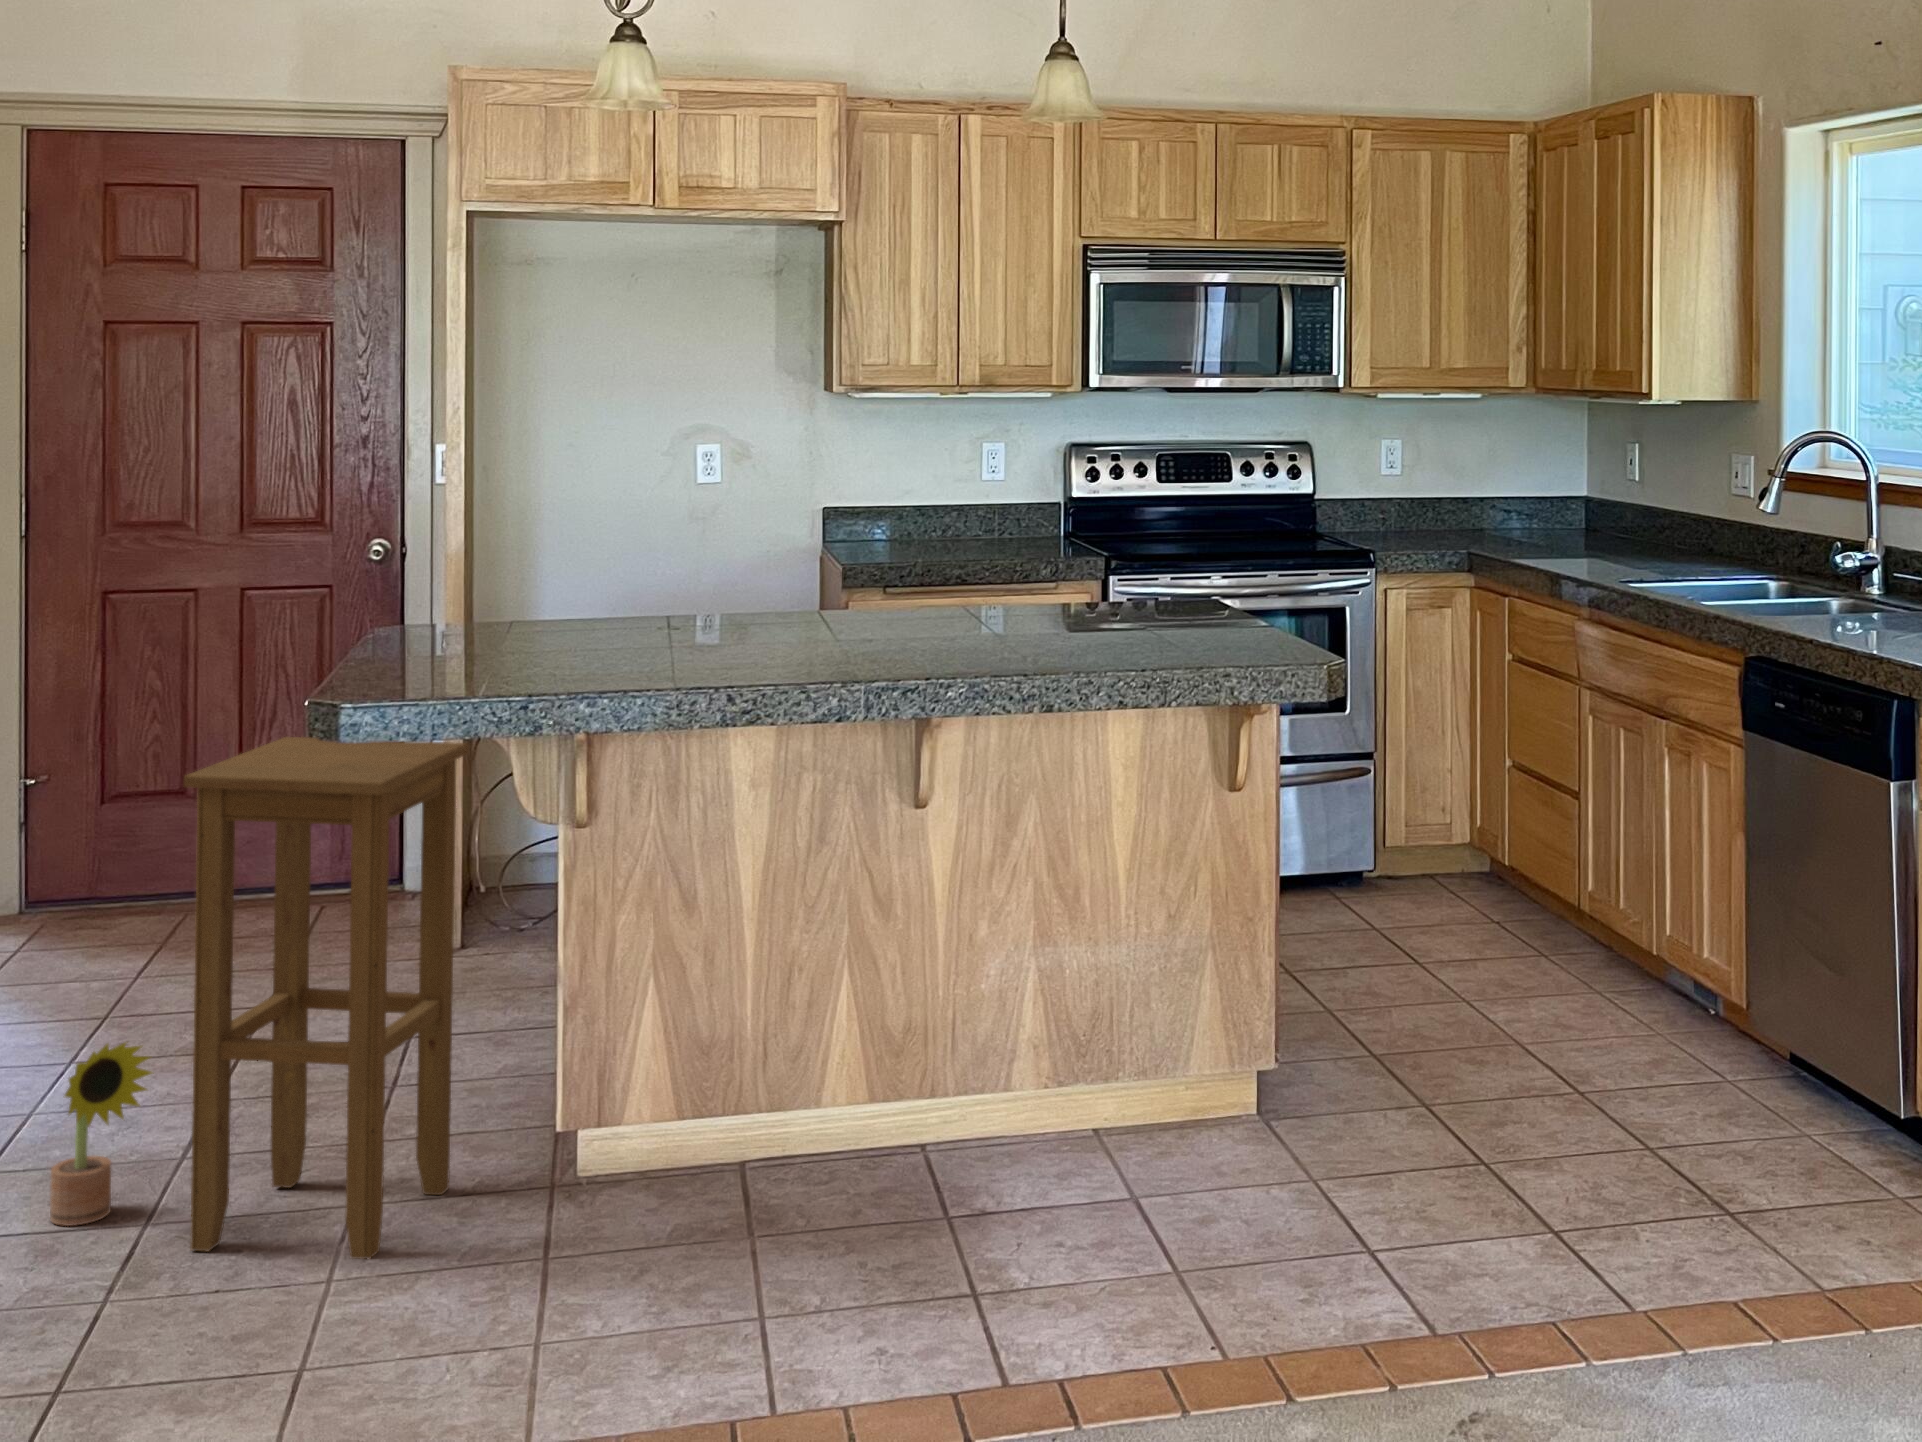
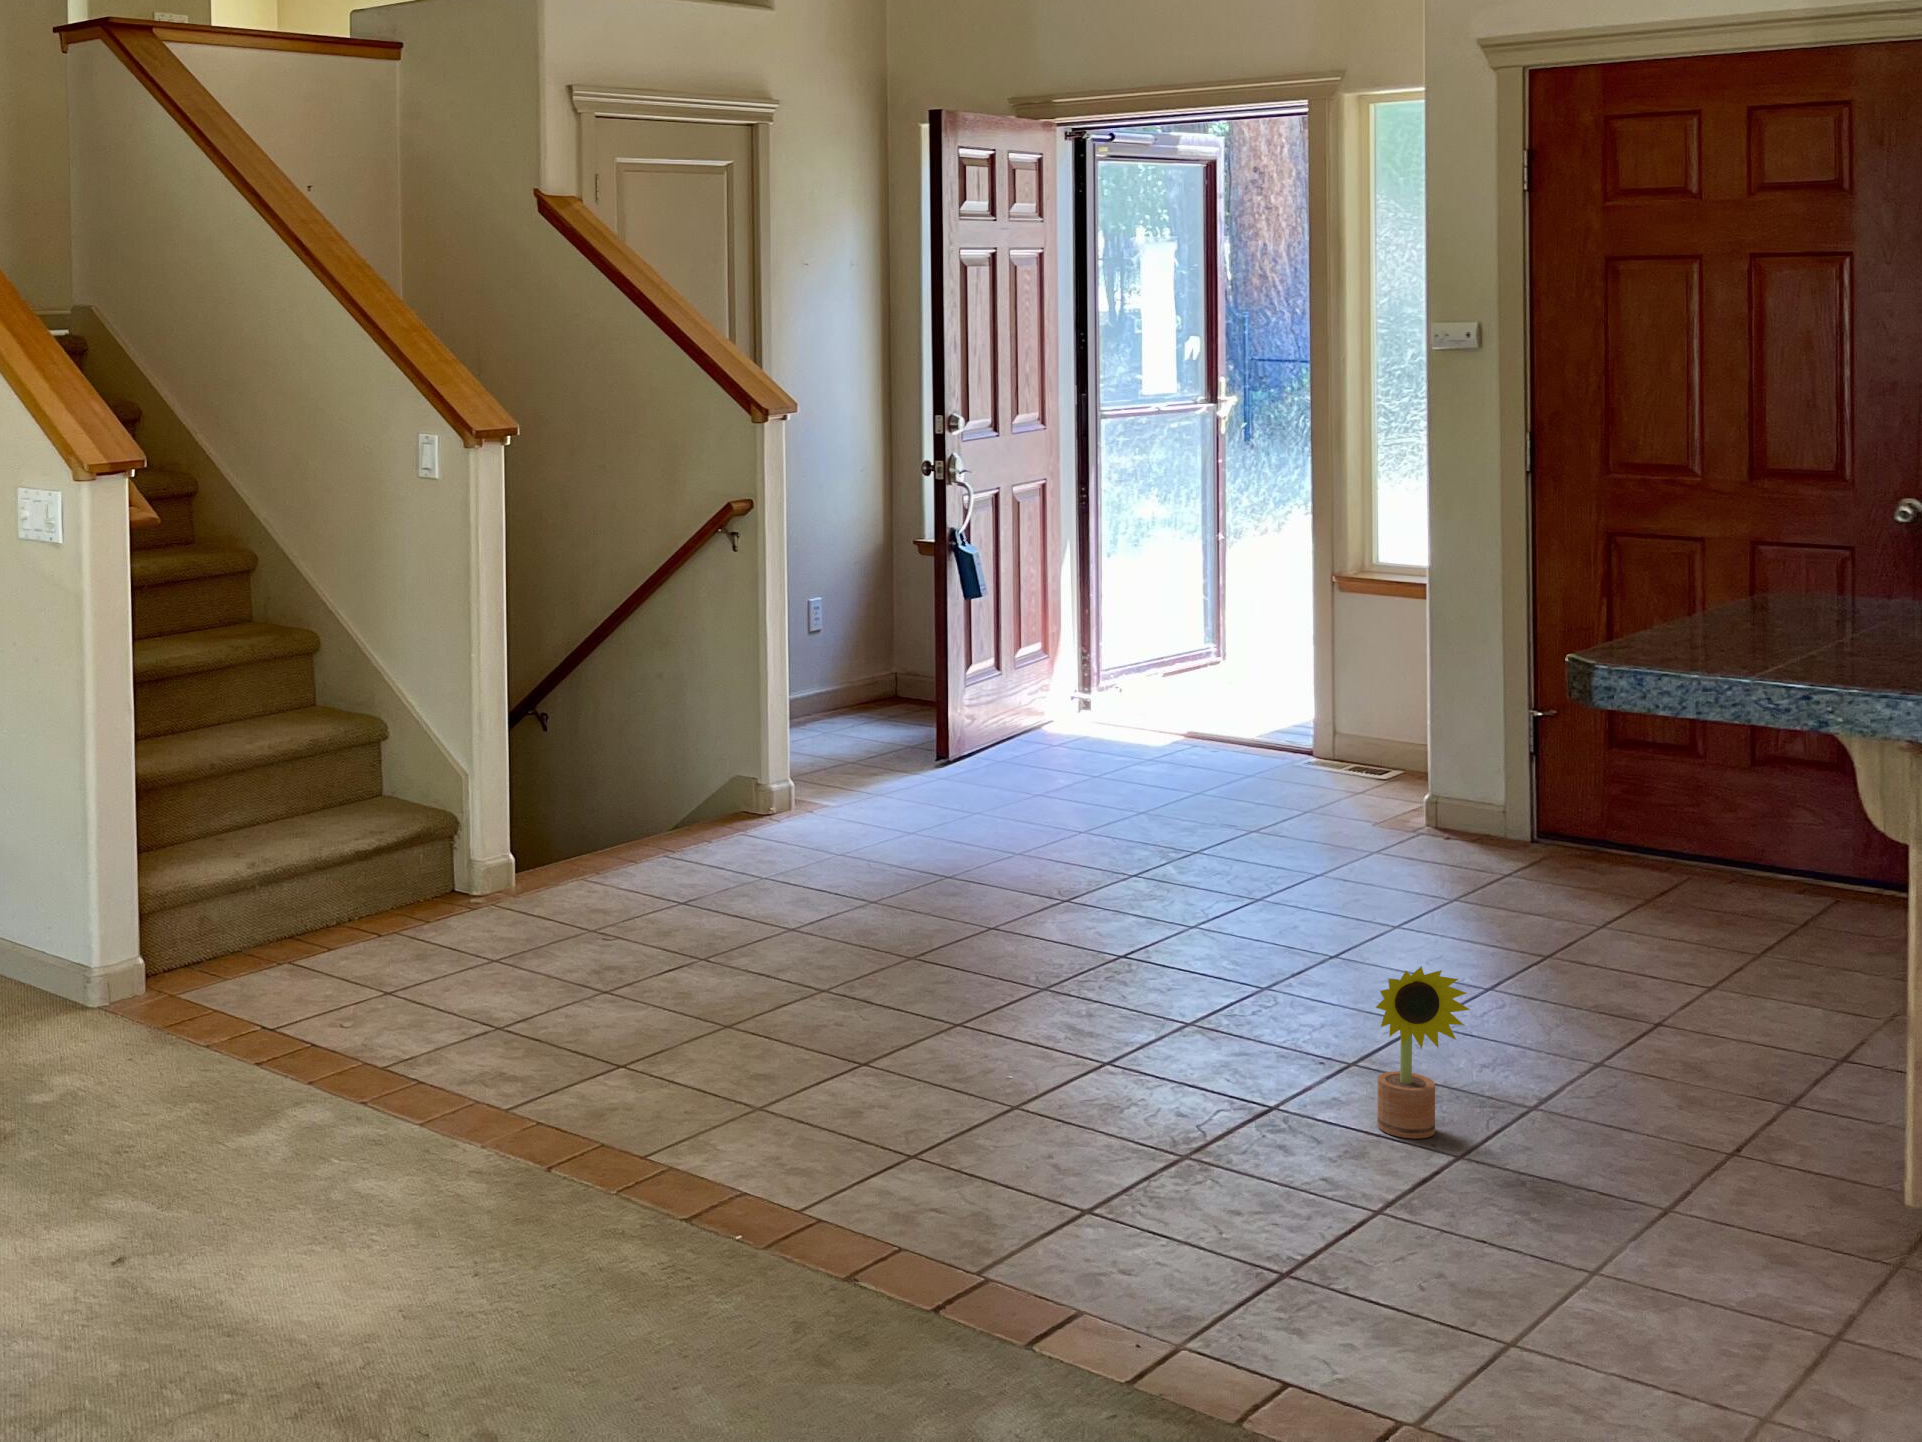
stool: present [184,737,469,1259] -> none [1467,695,1802,1269]

